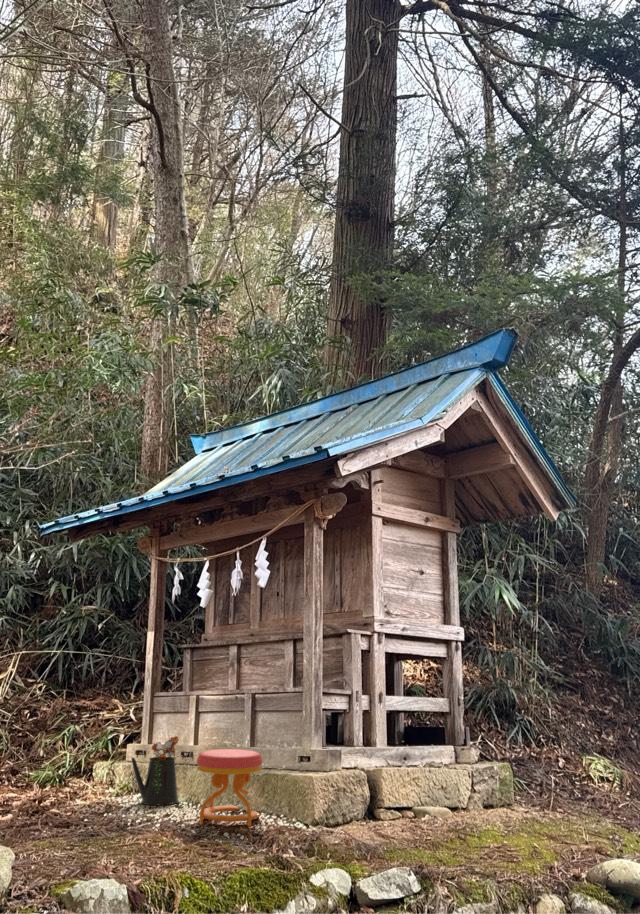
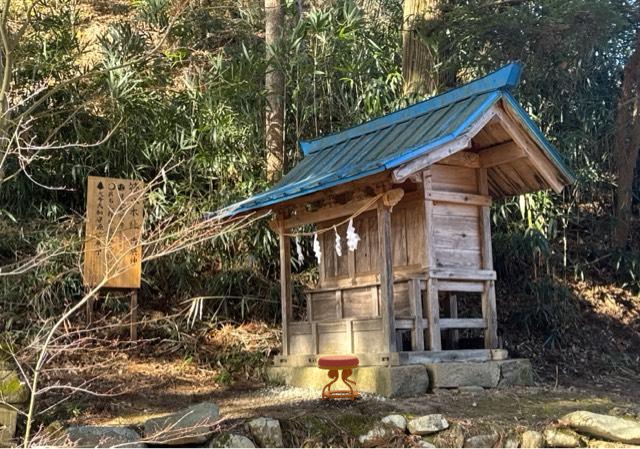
watering can: present [132,736,179,805] -> none [277,349,313,392]

